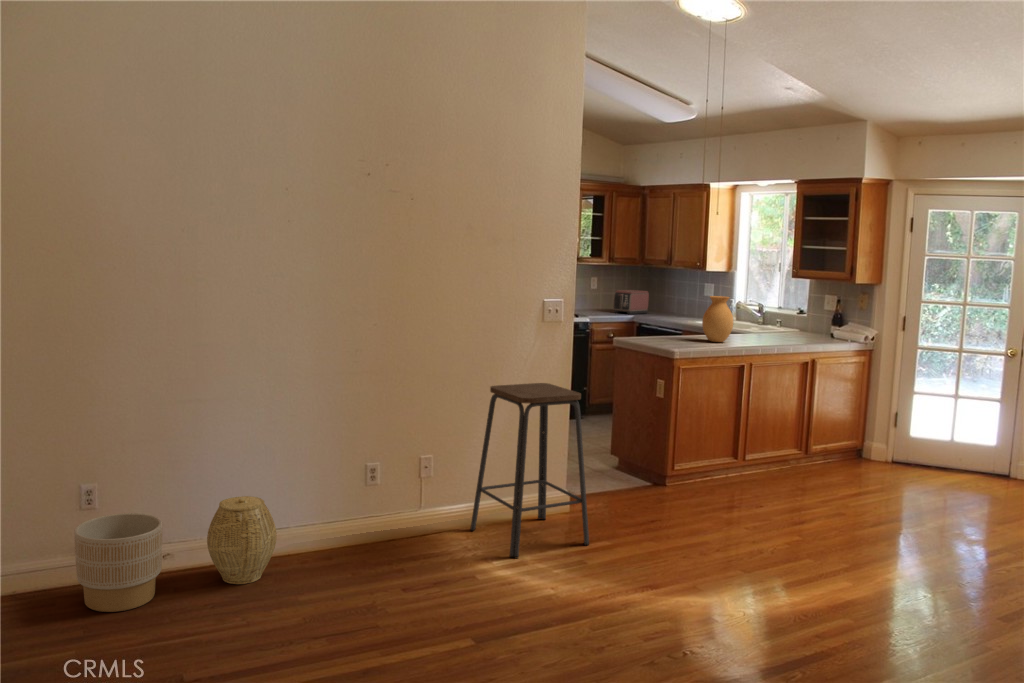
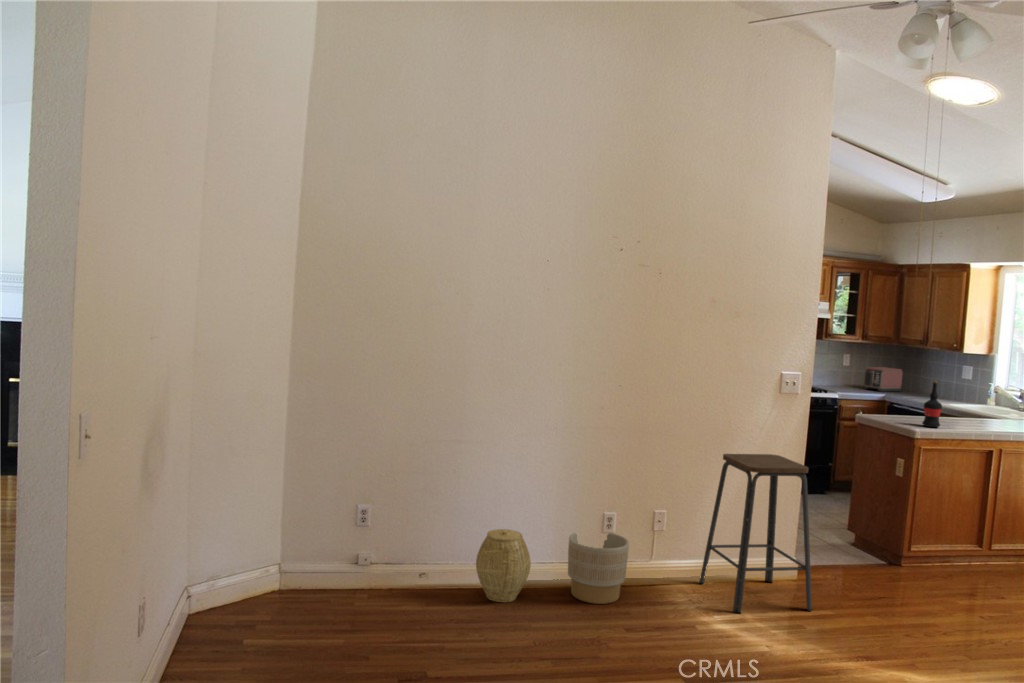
vase: present [702,296,733,342] -> none [949,380,984,427]
wine bottle: none [679,297,697,344] -> present [922,381,942,427]
planter: present [74,513,162,612] -> present [568,533,629,604]

